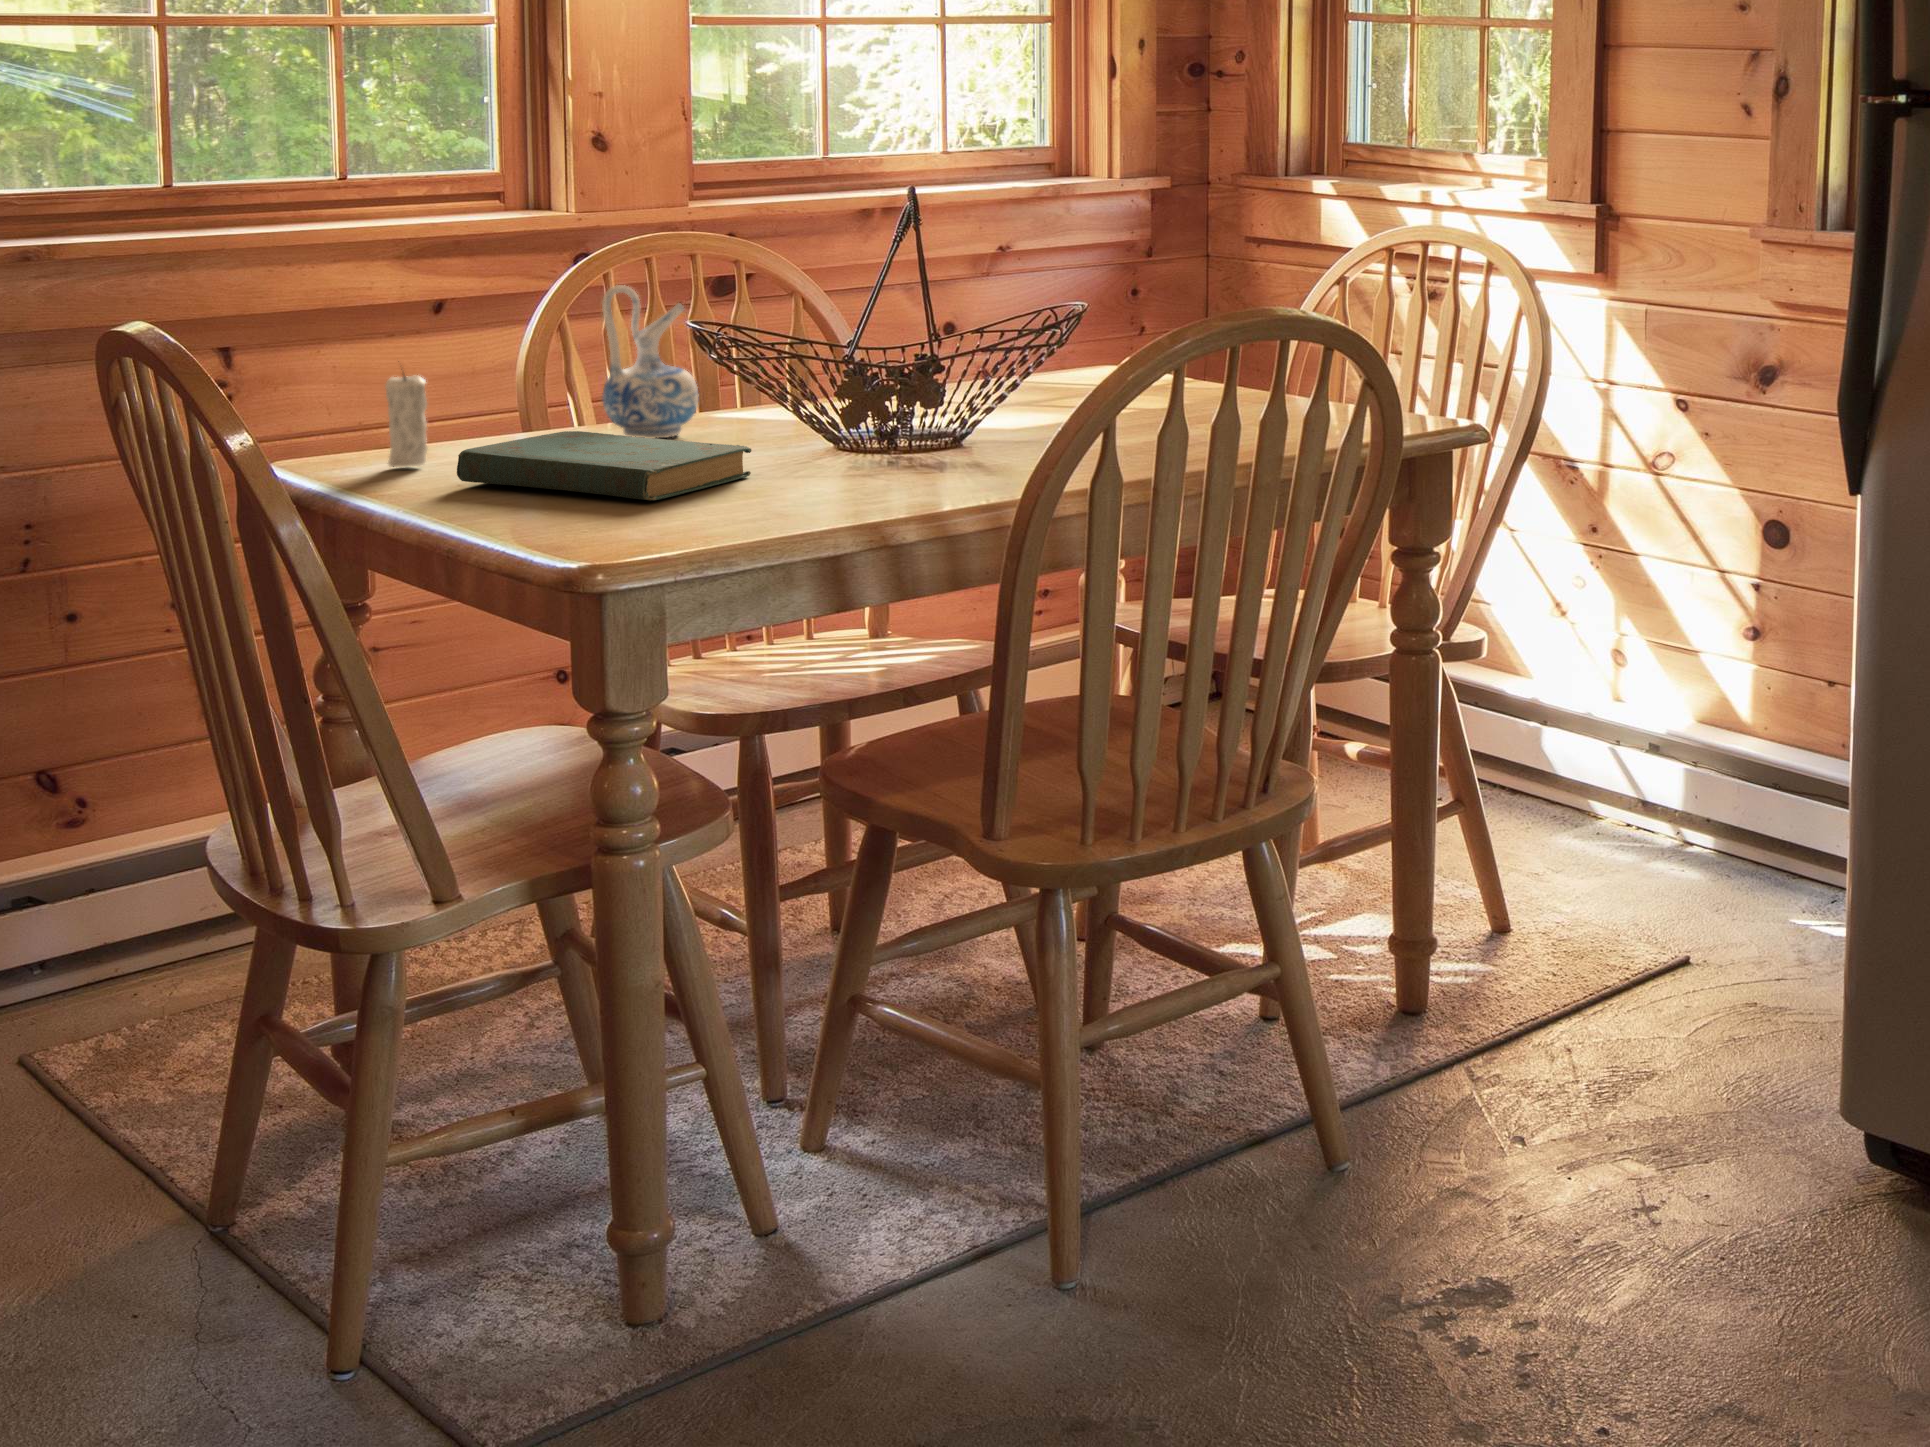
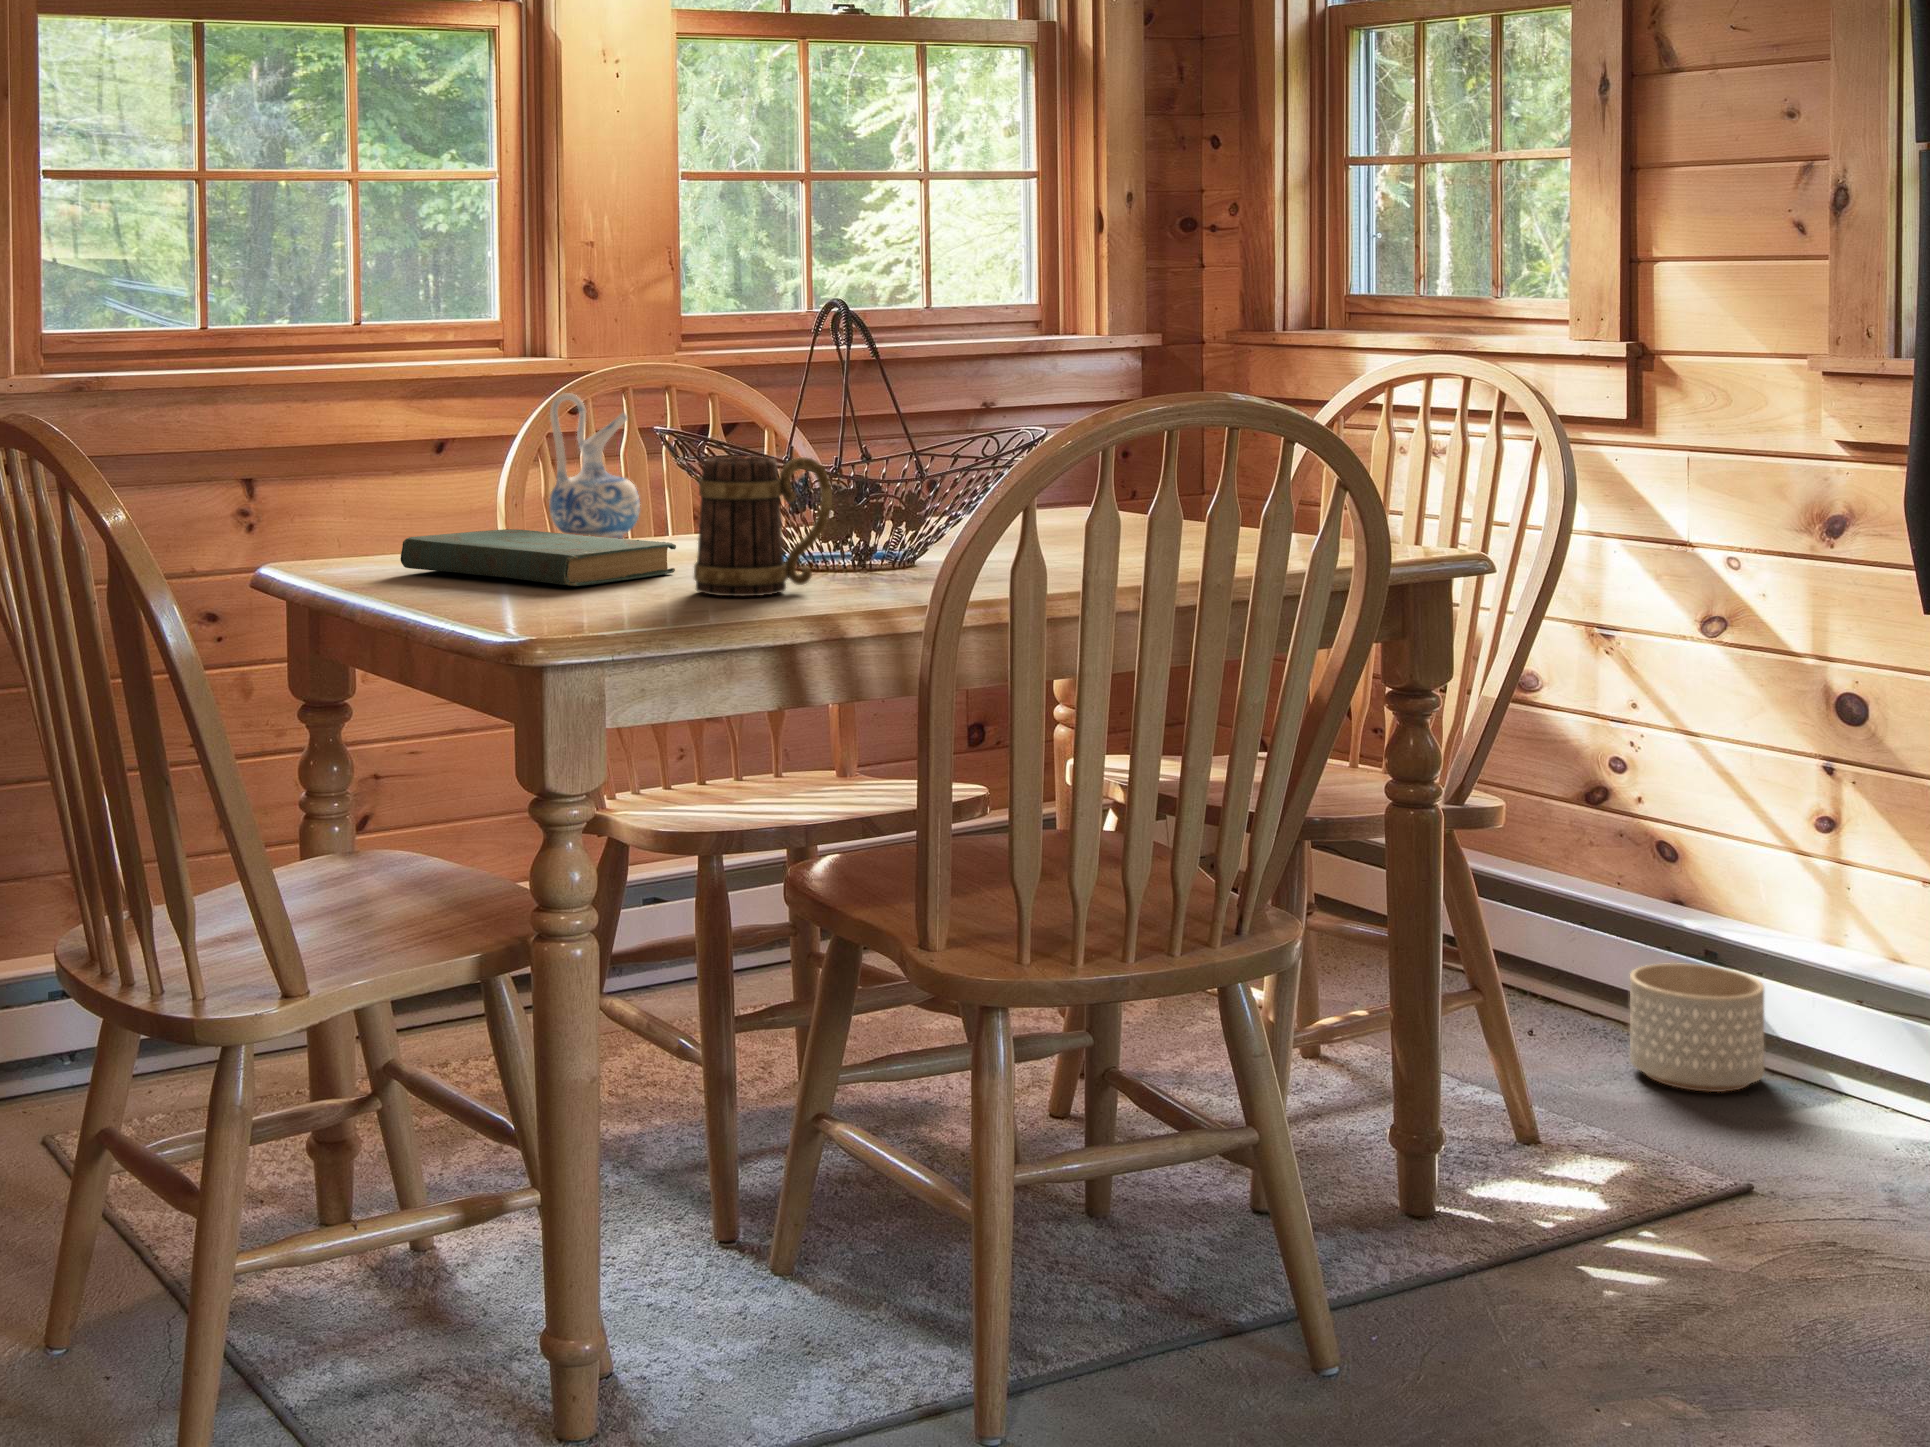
mug: none [780,368,918,508] -> present [694,457,832,596]
candle: present [385,375,428,467] -> none [346,453,383,559]
planter: none [1597,748,1707,859] -> present [1630,963,1764,1092]

